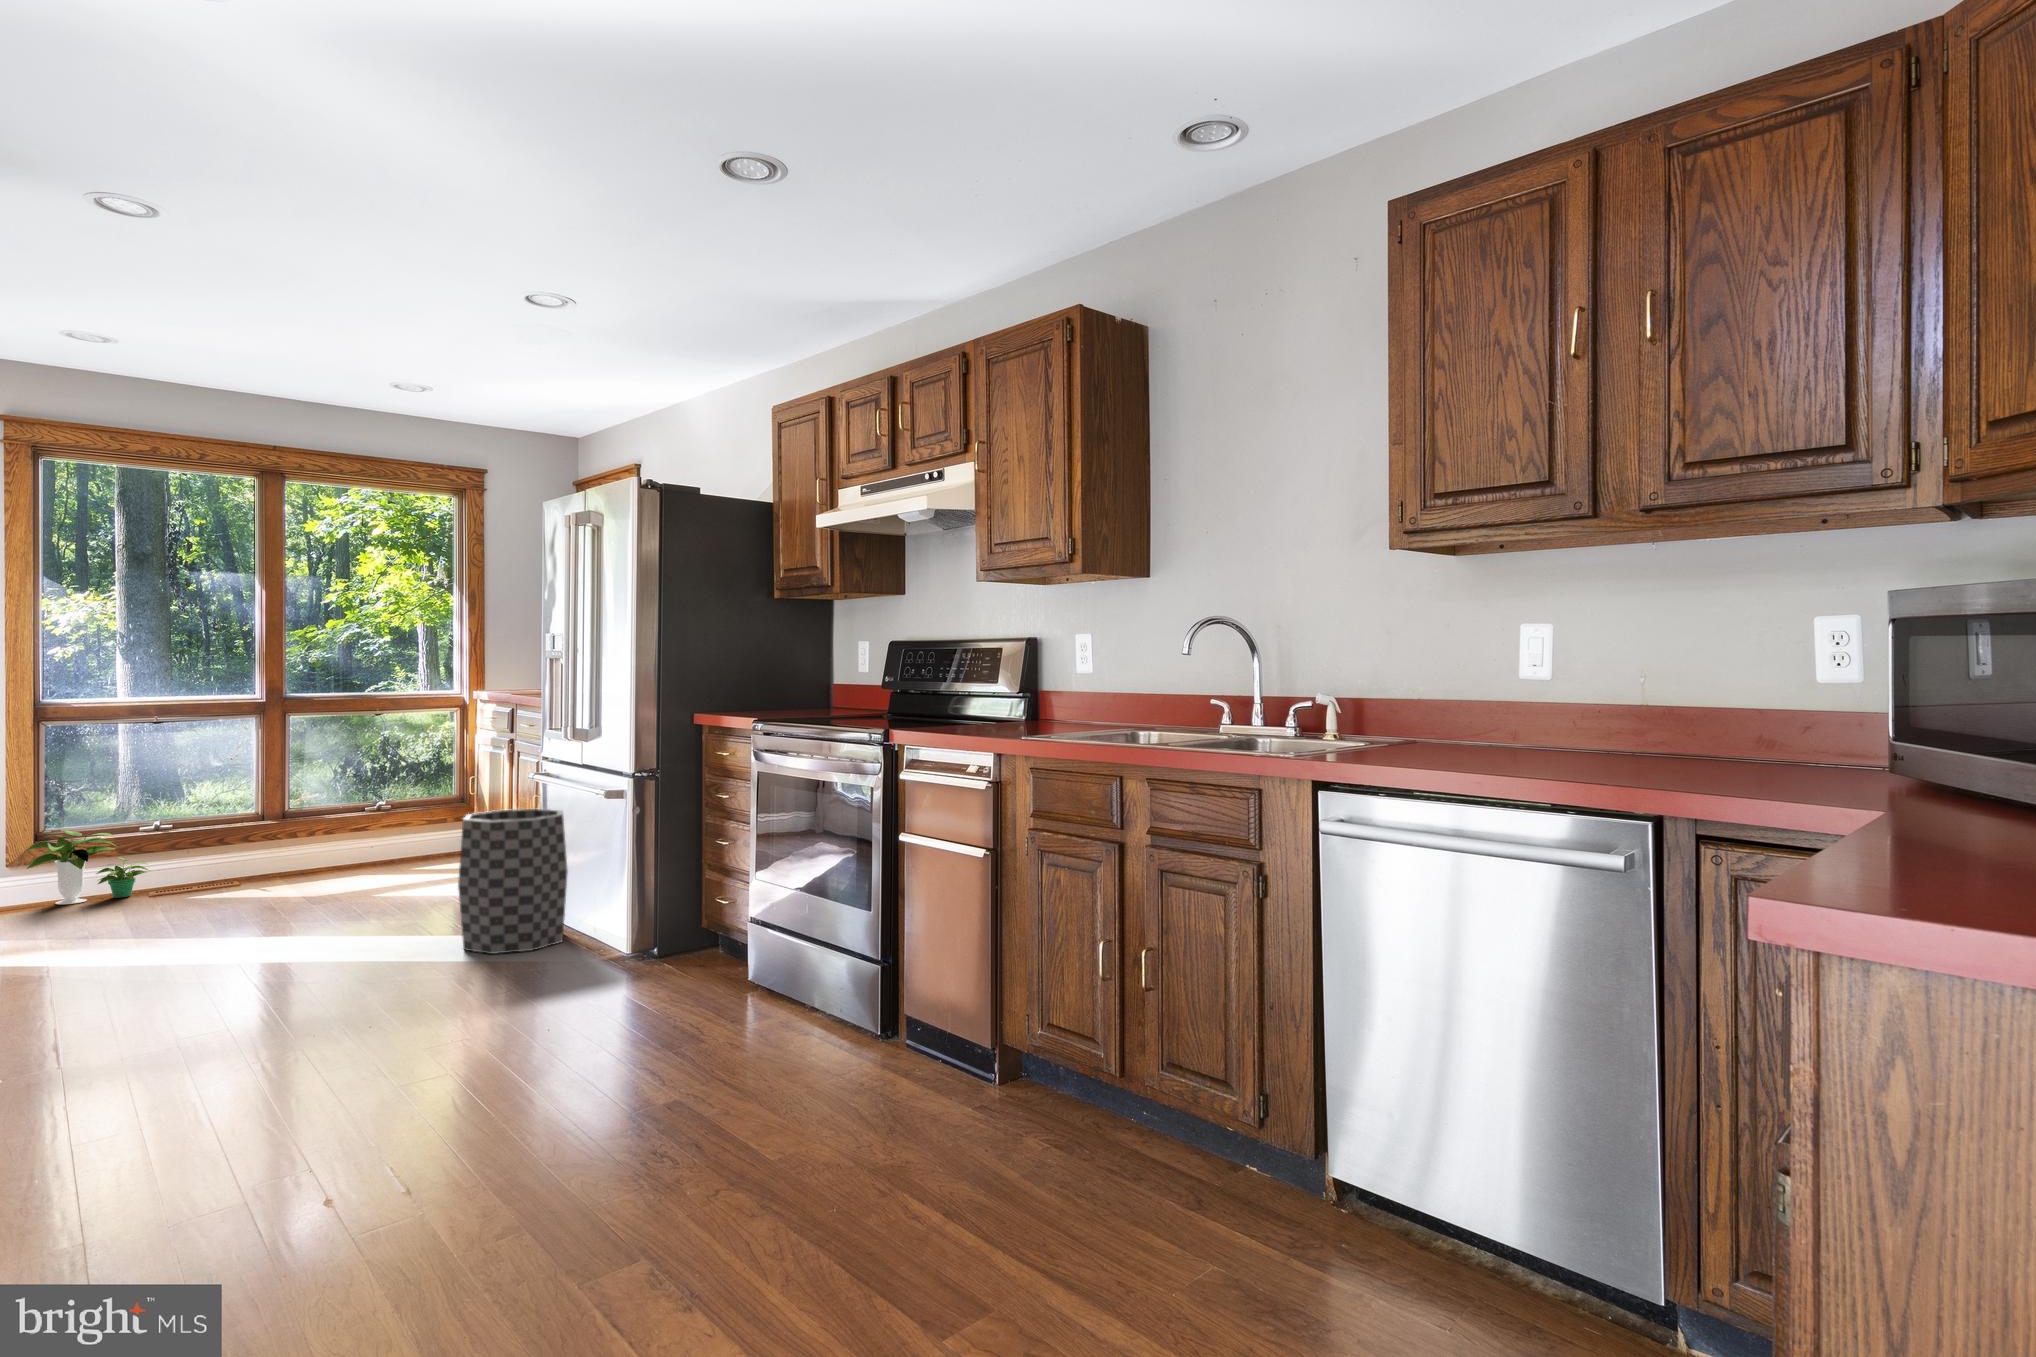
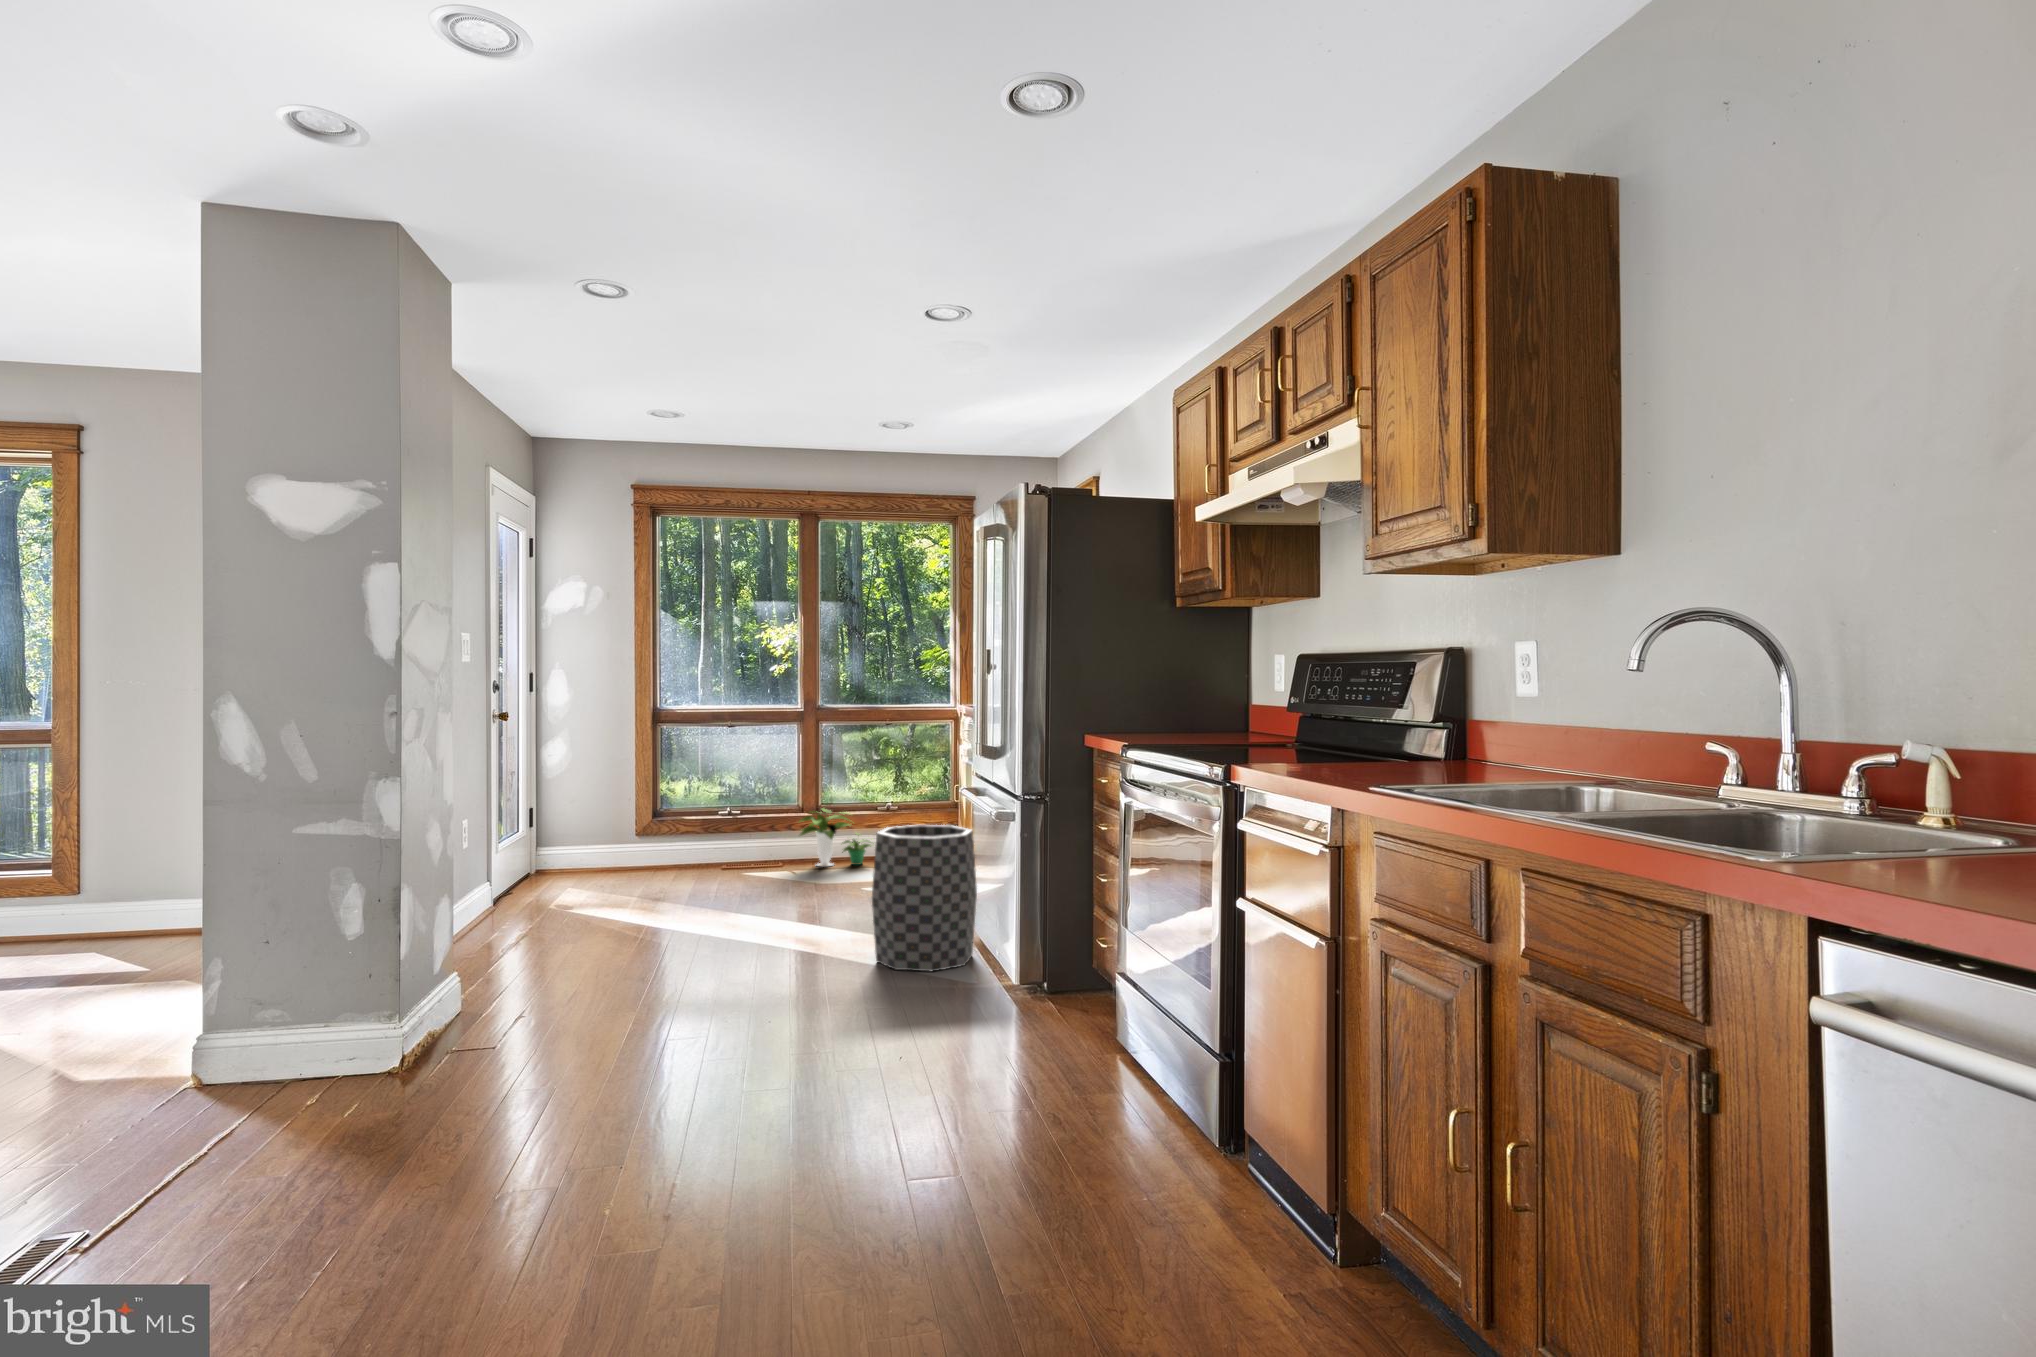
potted plant: present [24,830,148,904] -> present [800,809,871,866]

